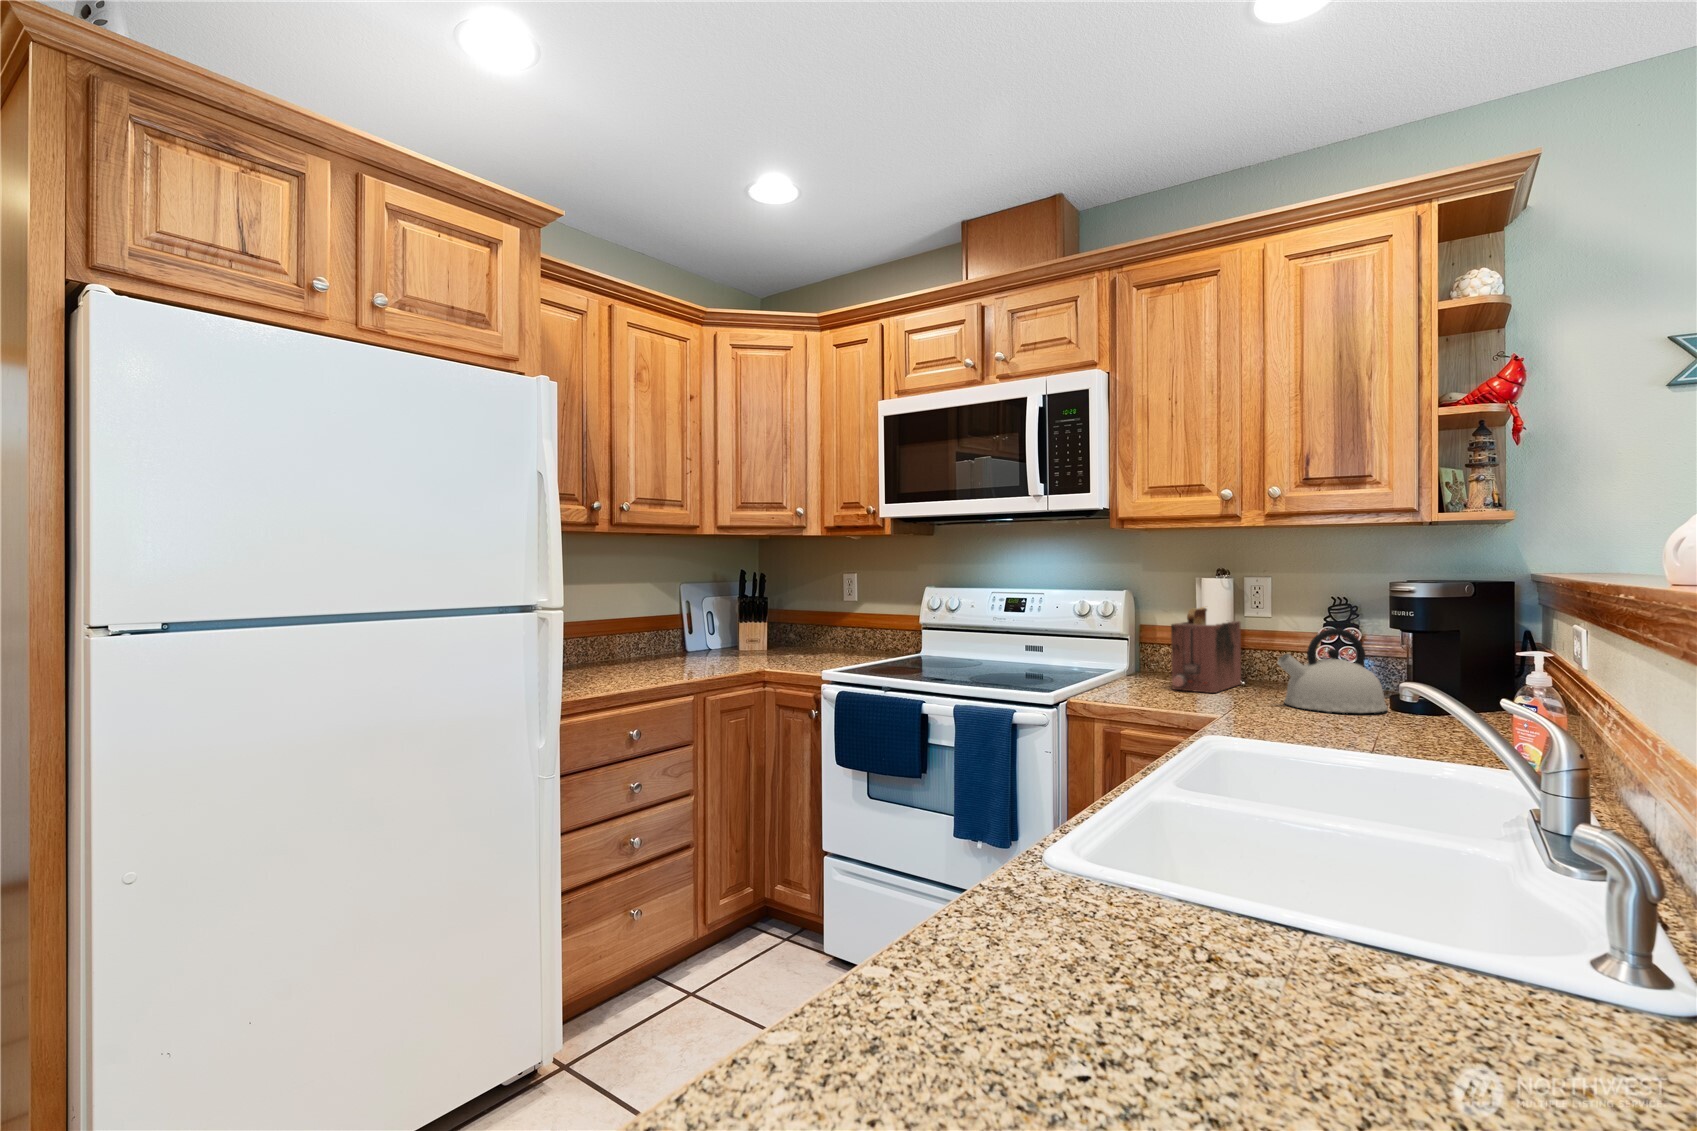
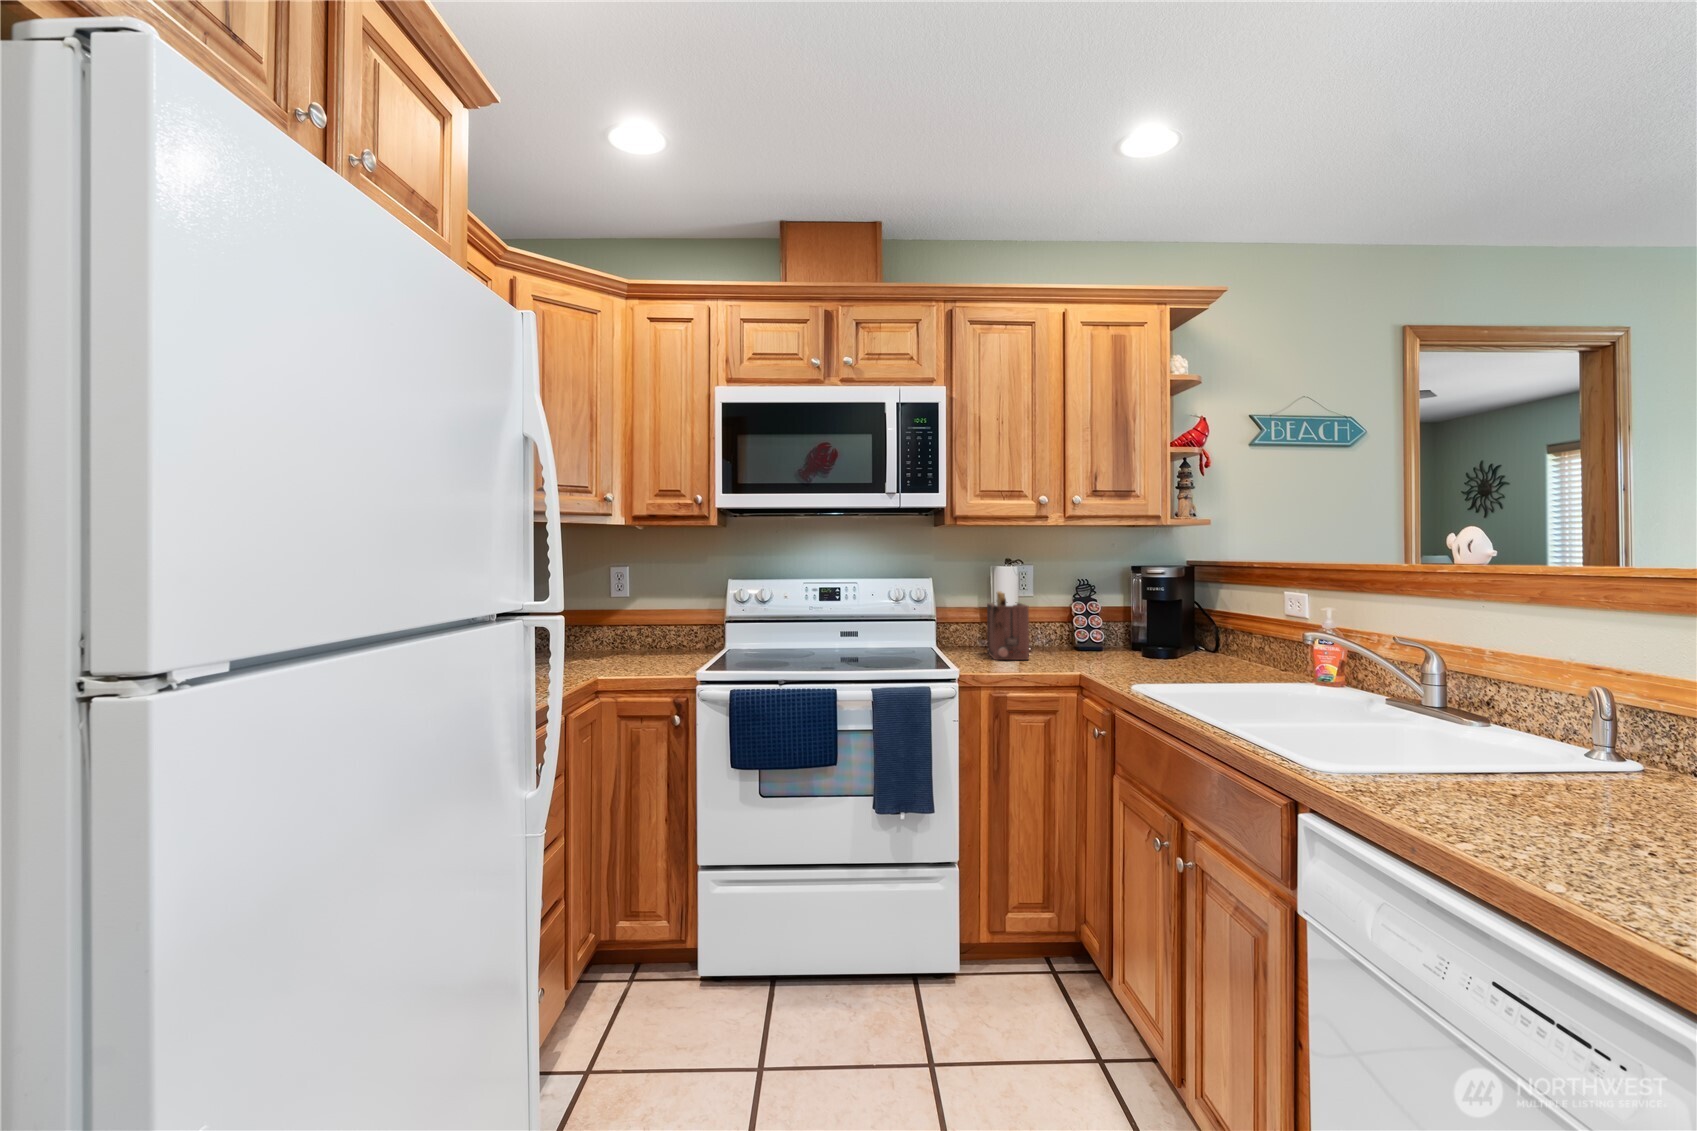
kettle: present [1277,628,1388,713] -> none [1082,604,1151,665]

